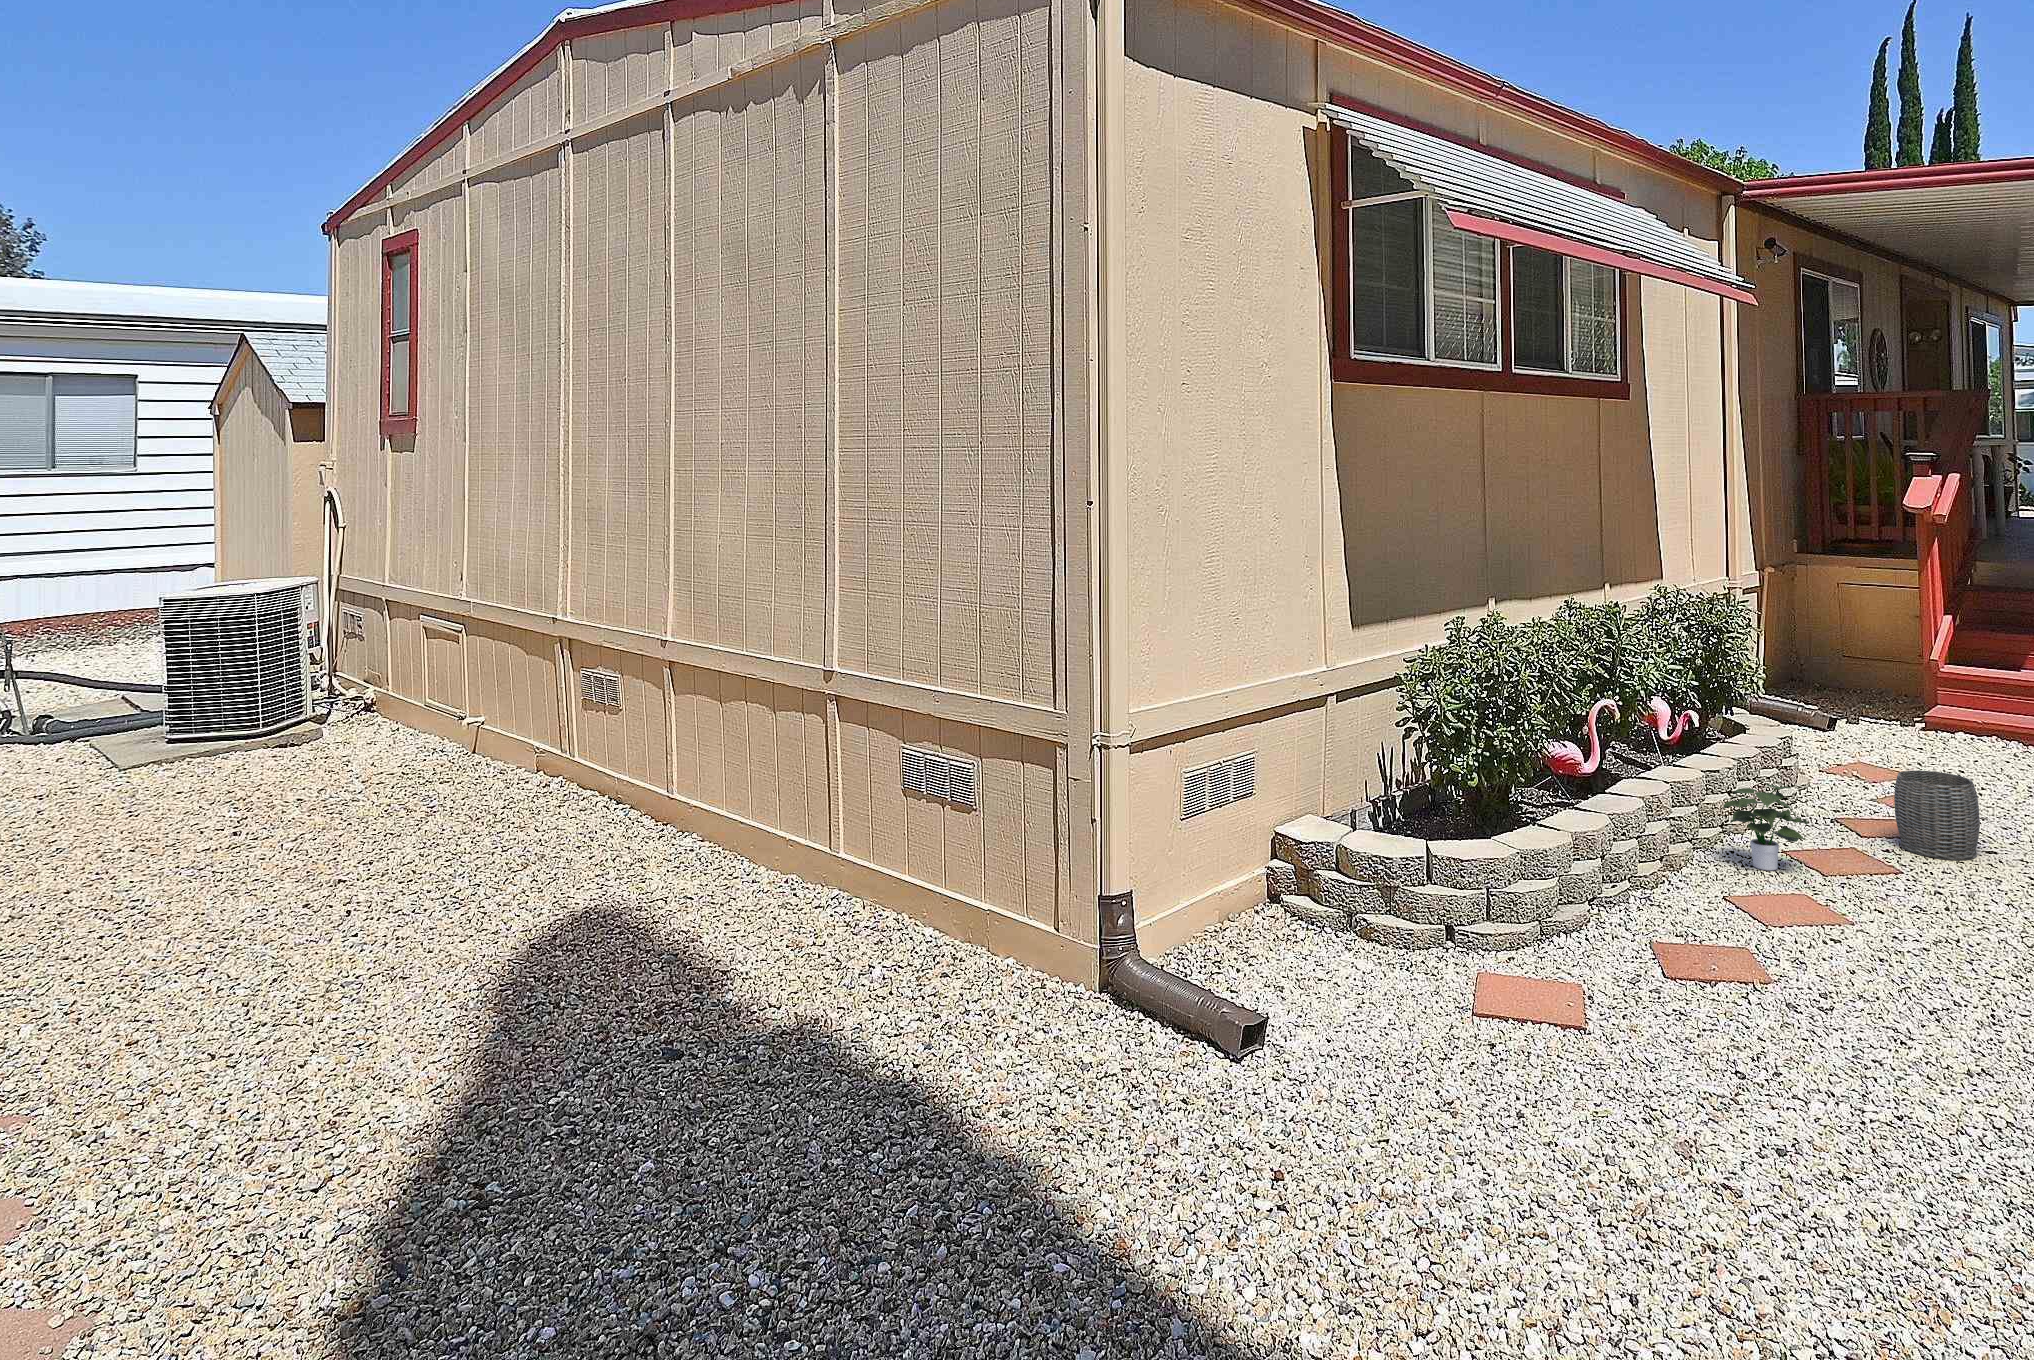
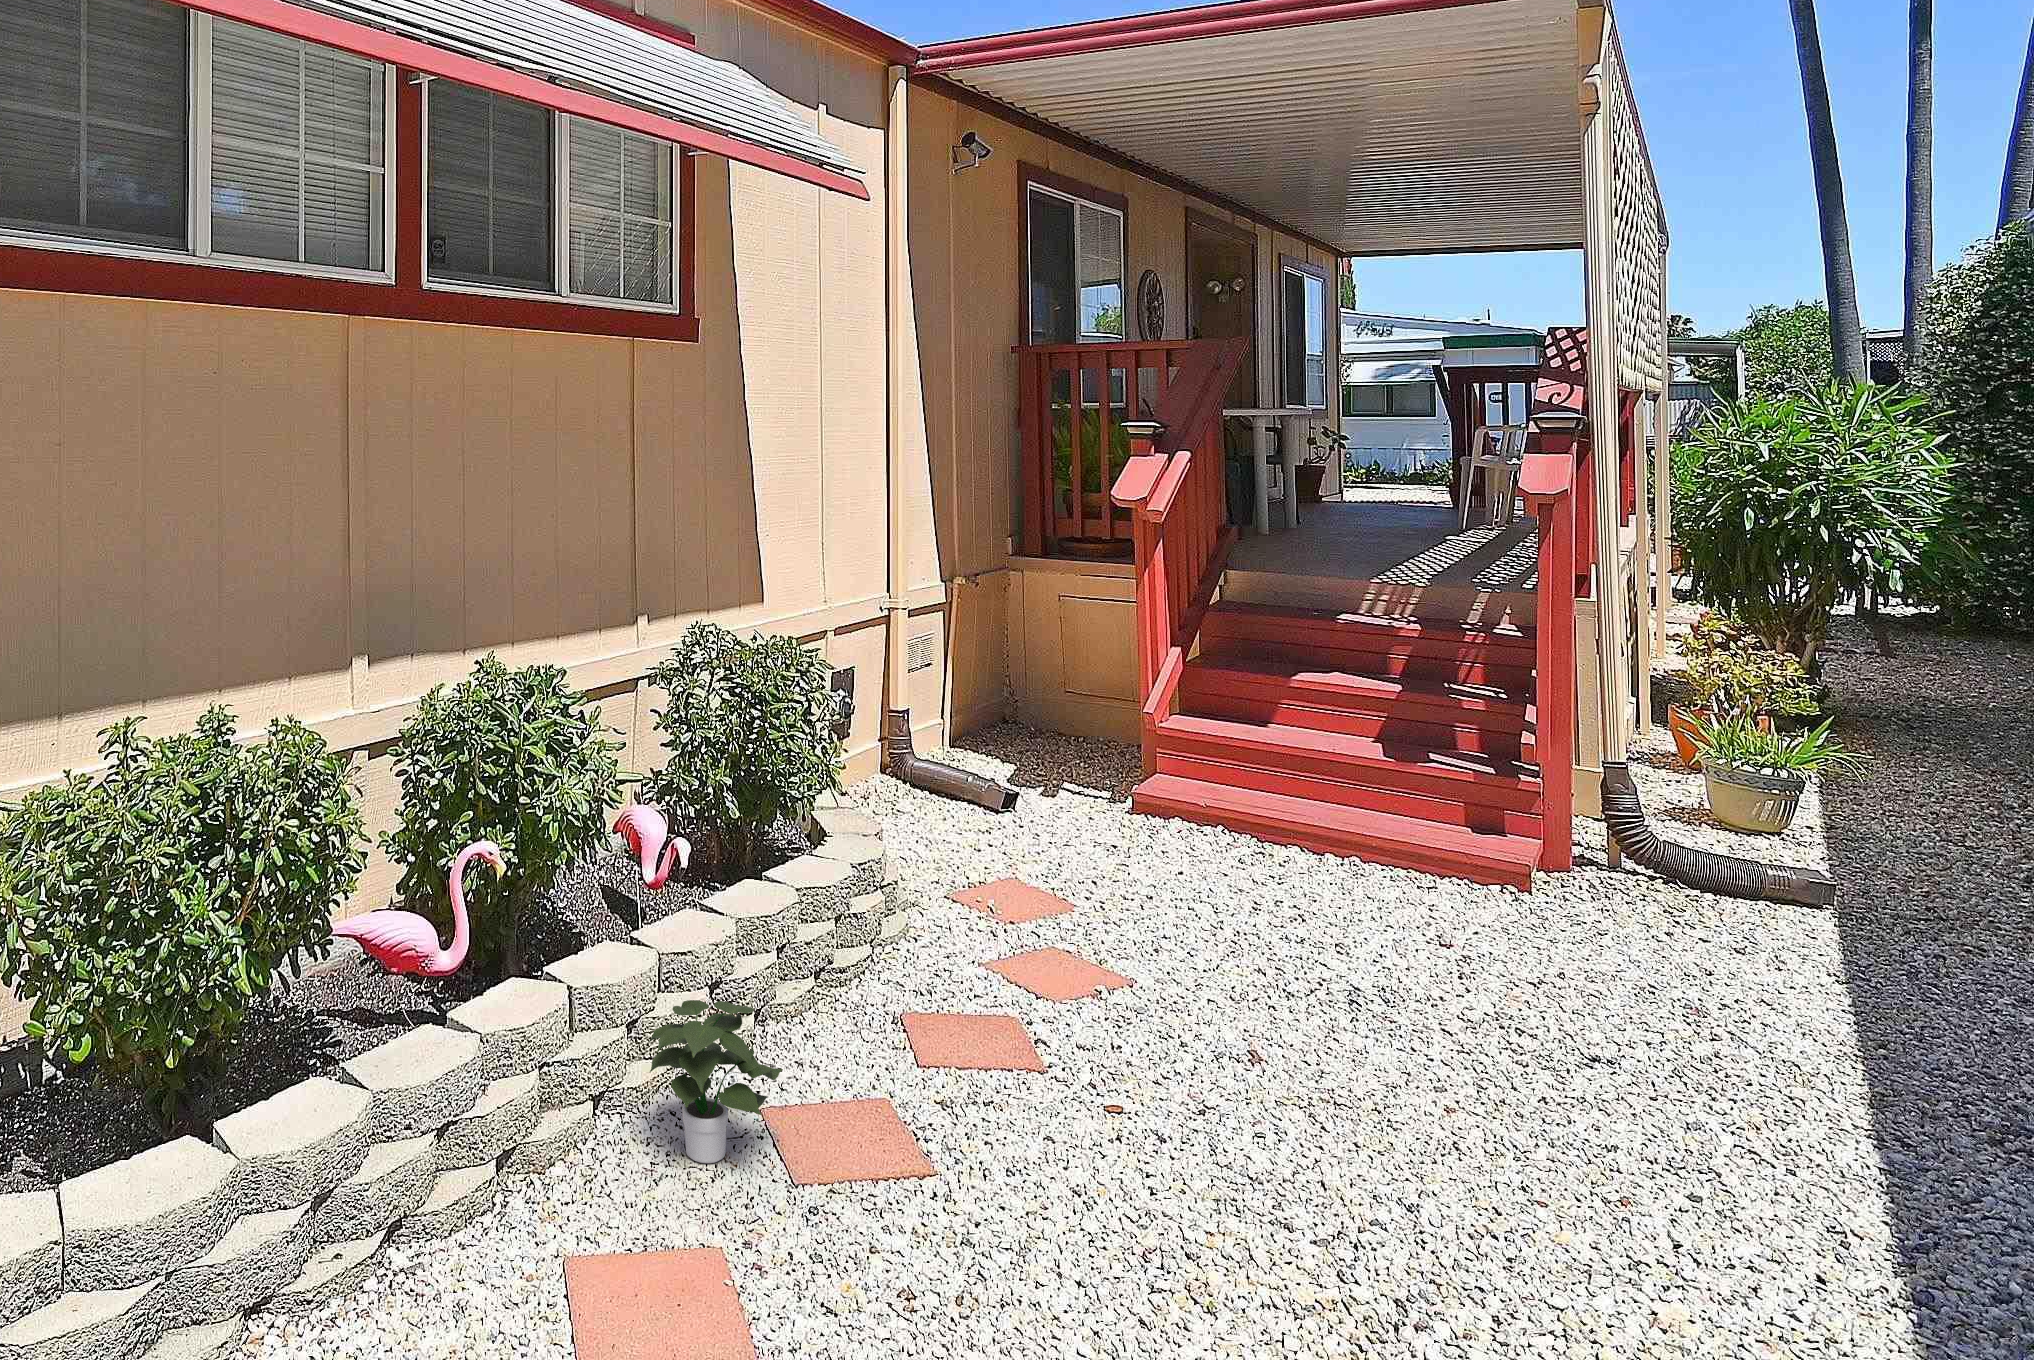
woven basket: present [1894,771,1980,860] -> none [965,950,1095,1124]

